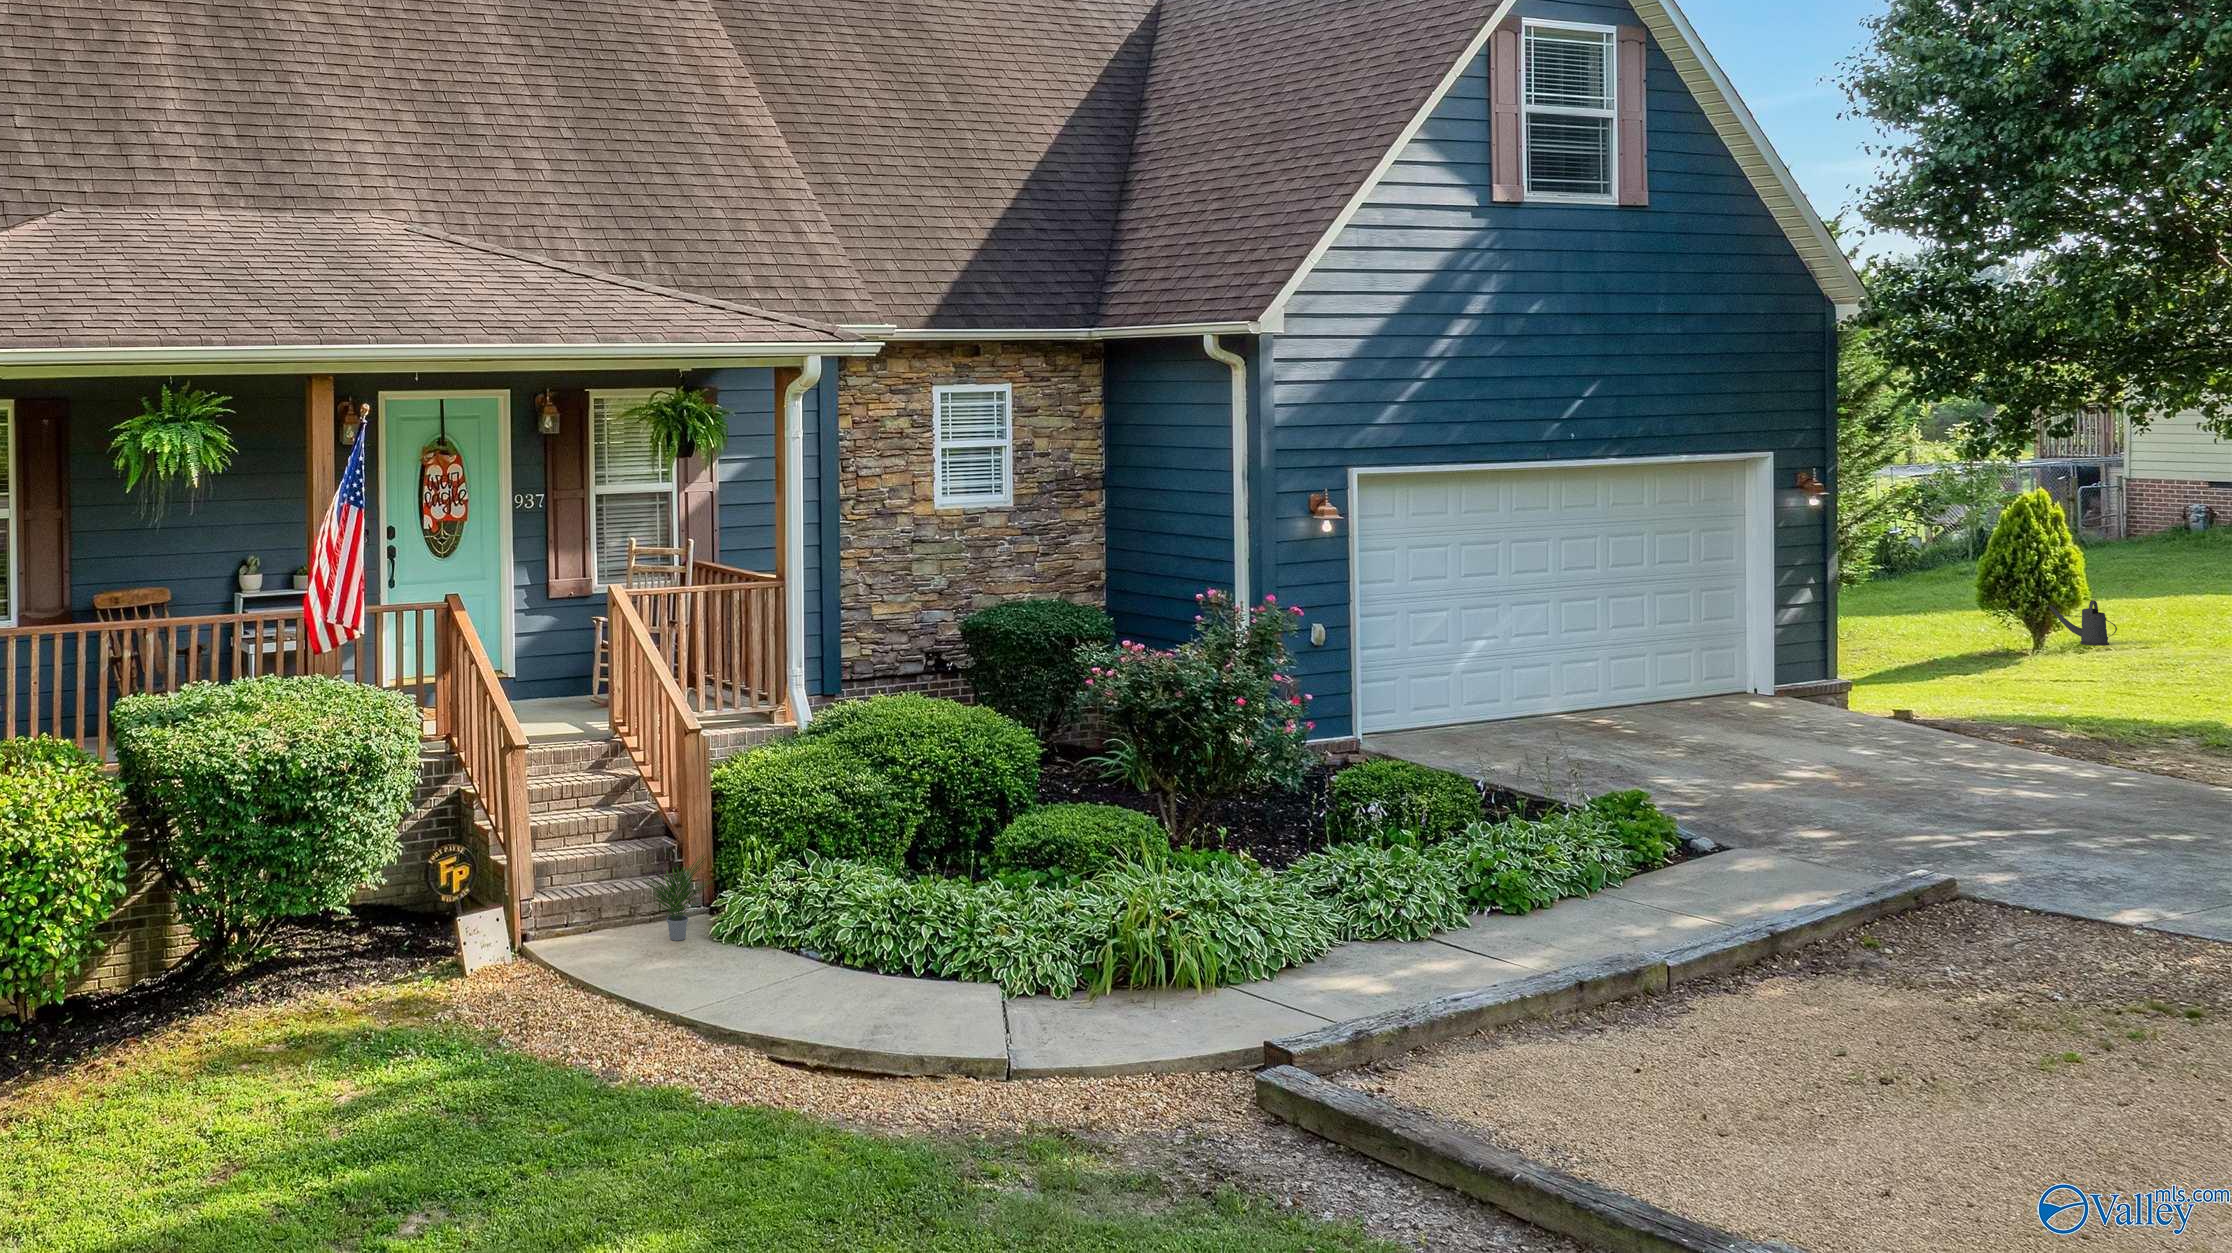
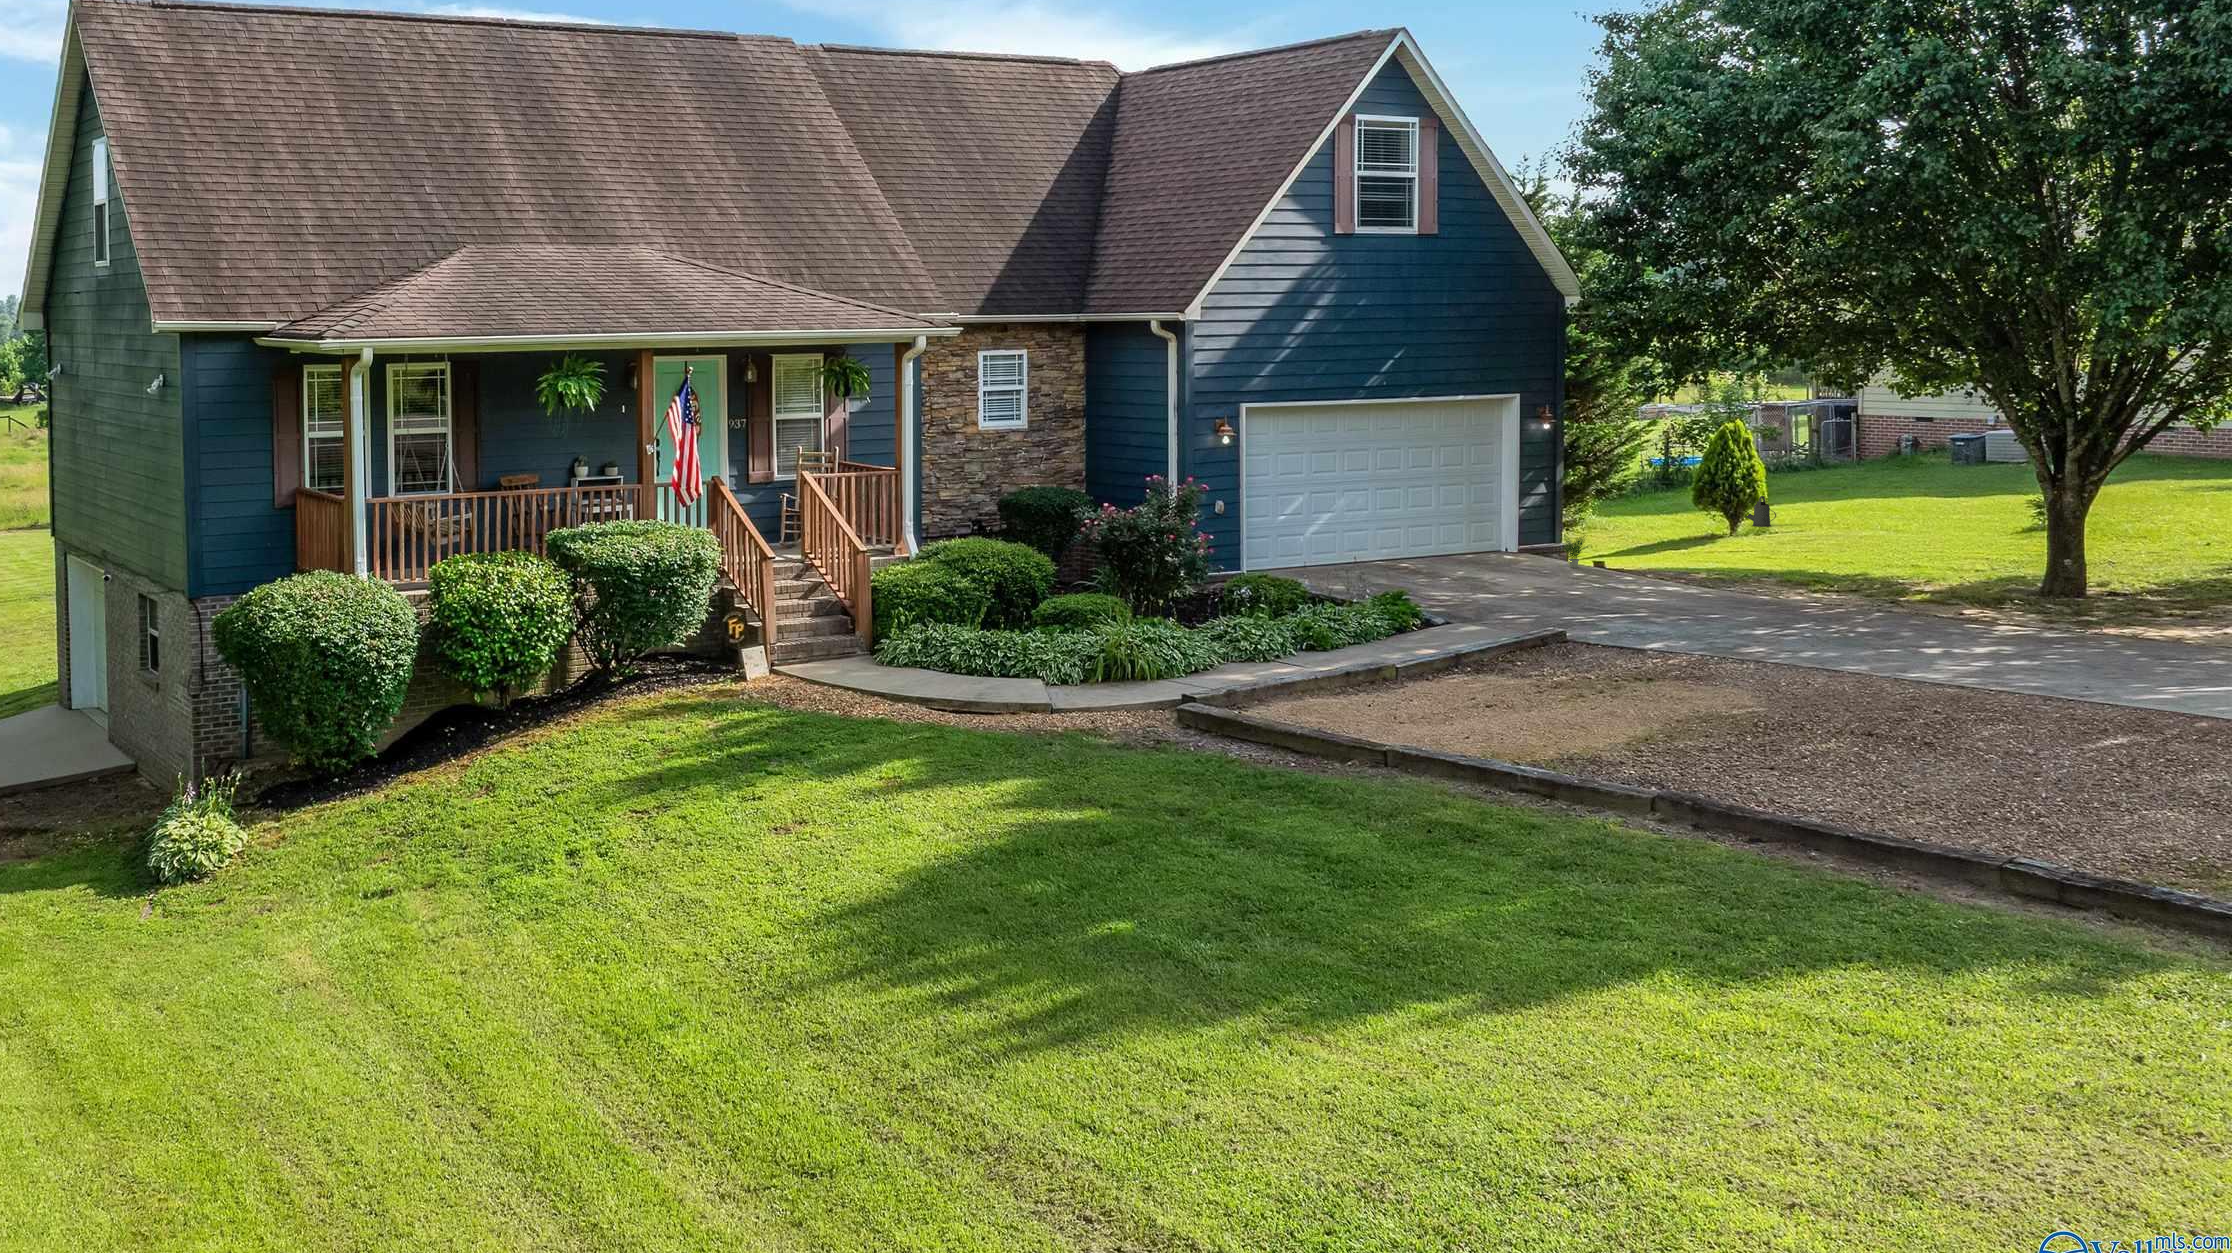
potted plant: present [645,857,710,941] -> present [1564,535,1588,568]

